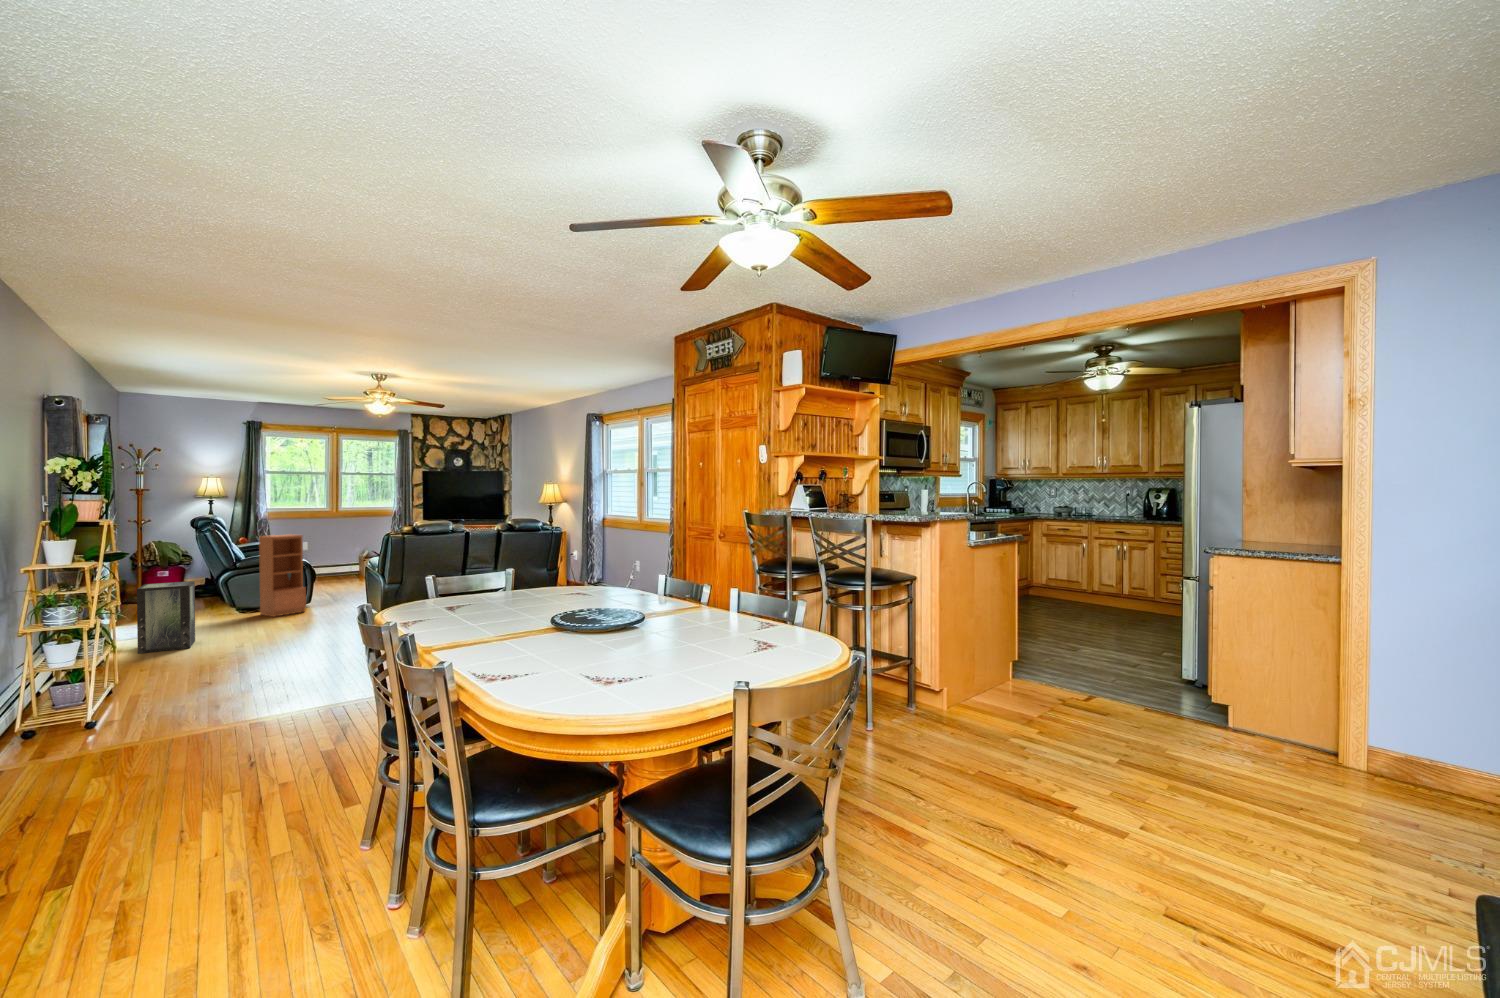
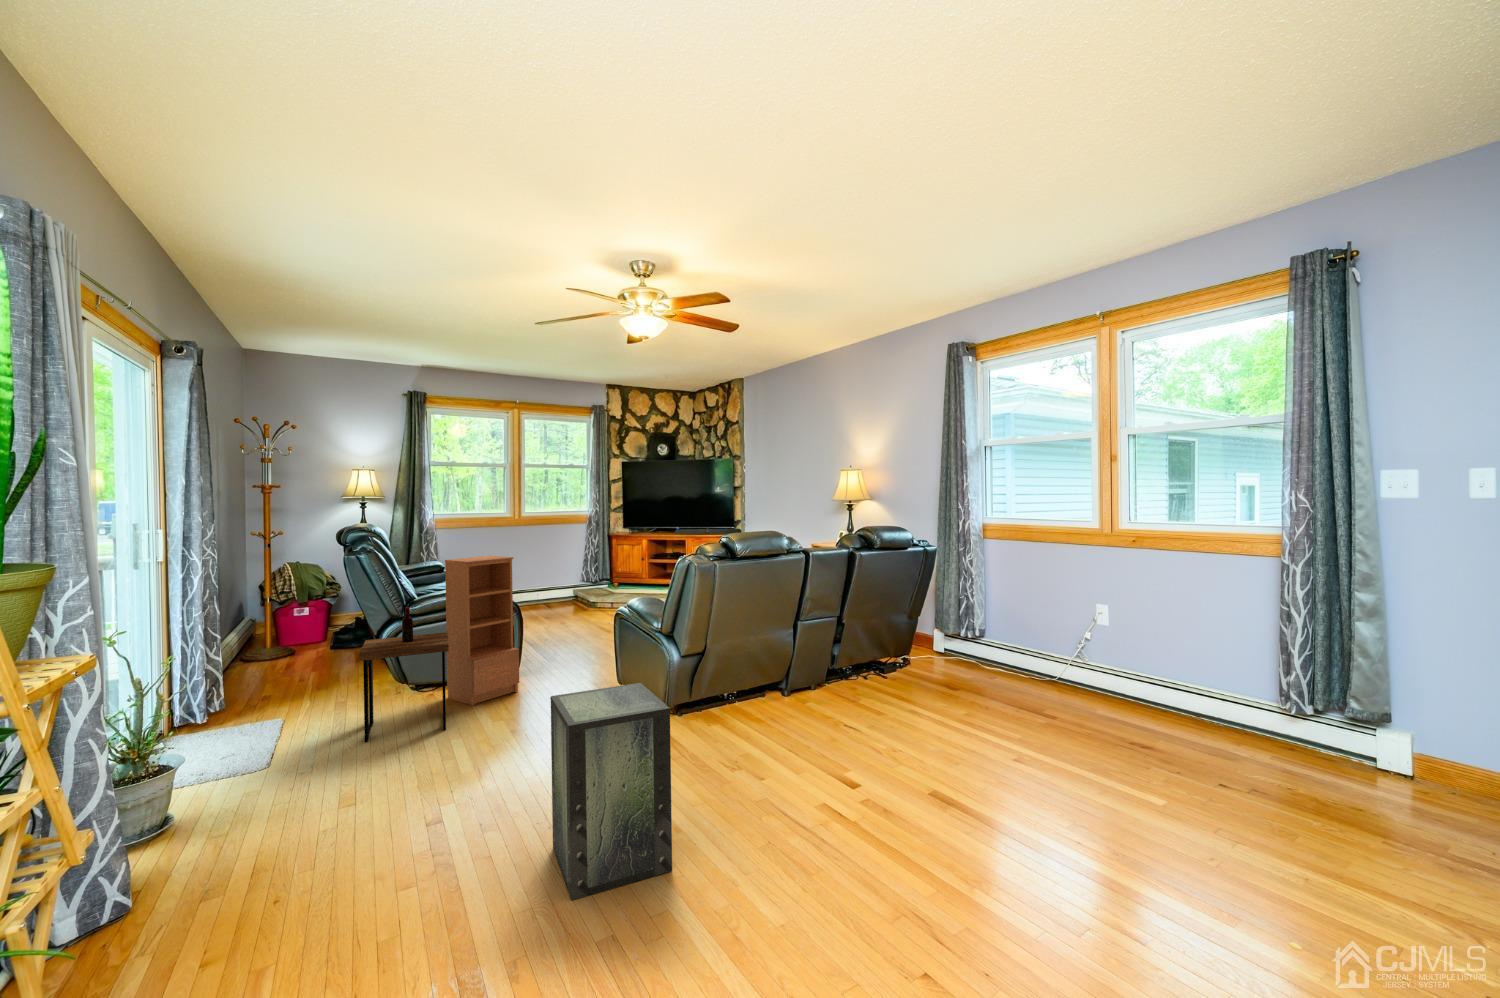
side table: none [203,560,258,629] -> present [359,607,449,743]
storage box: present [137,581,195,654] -> present [551,683,672,900]

